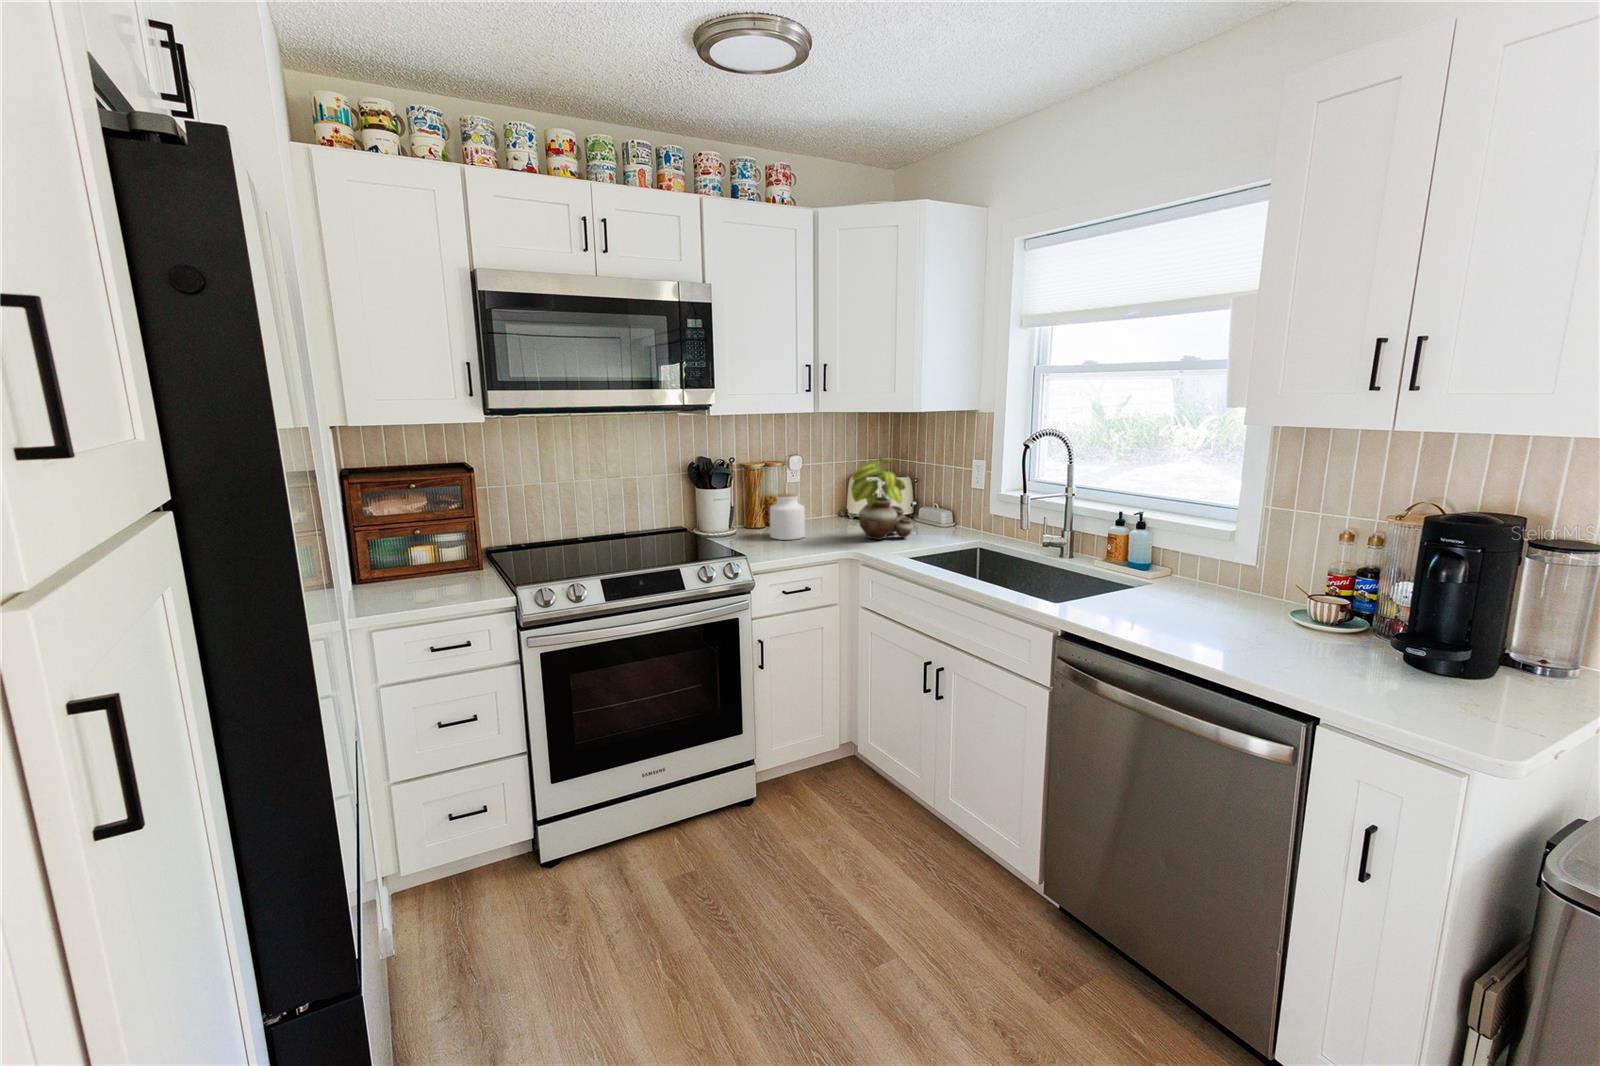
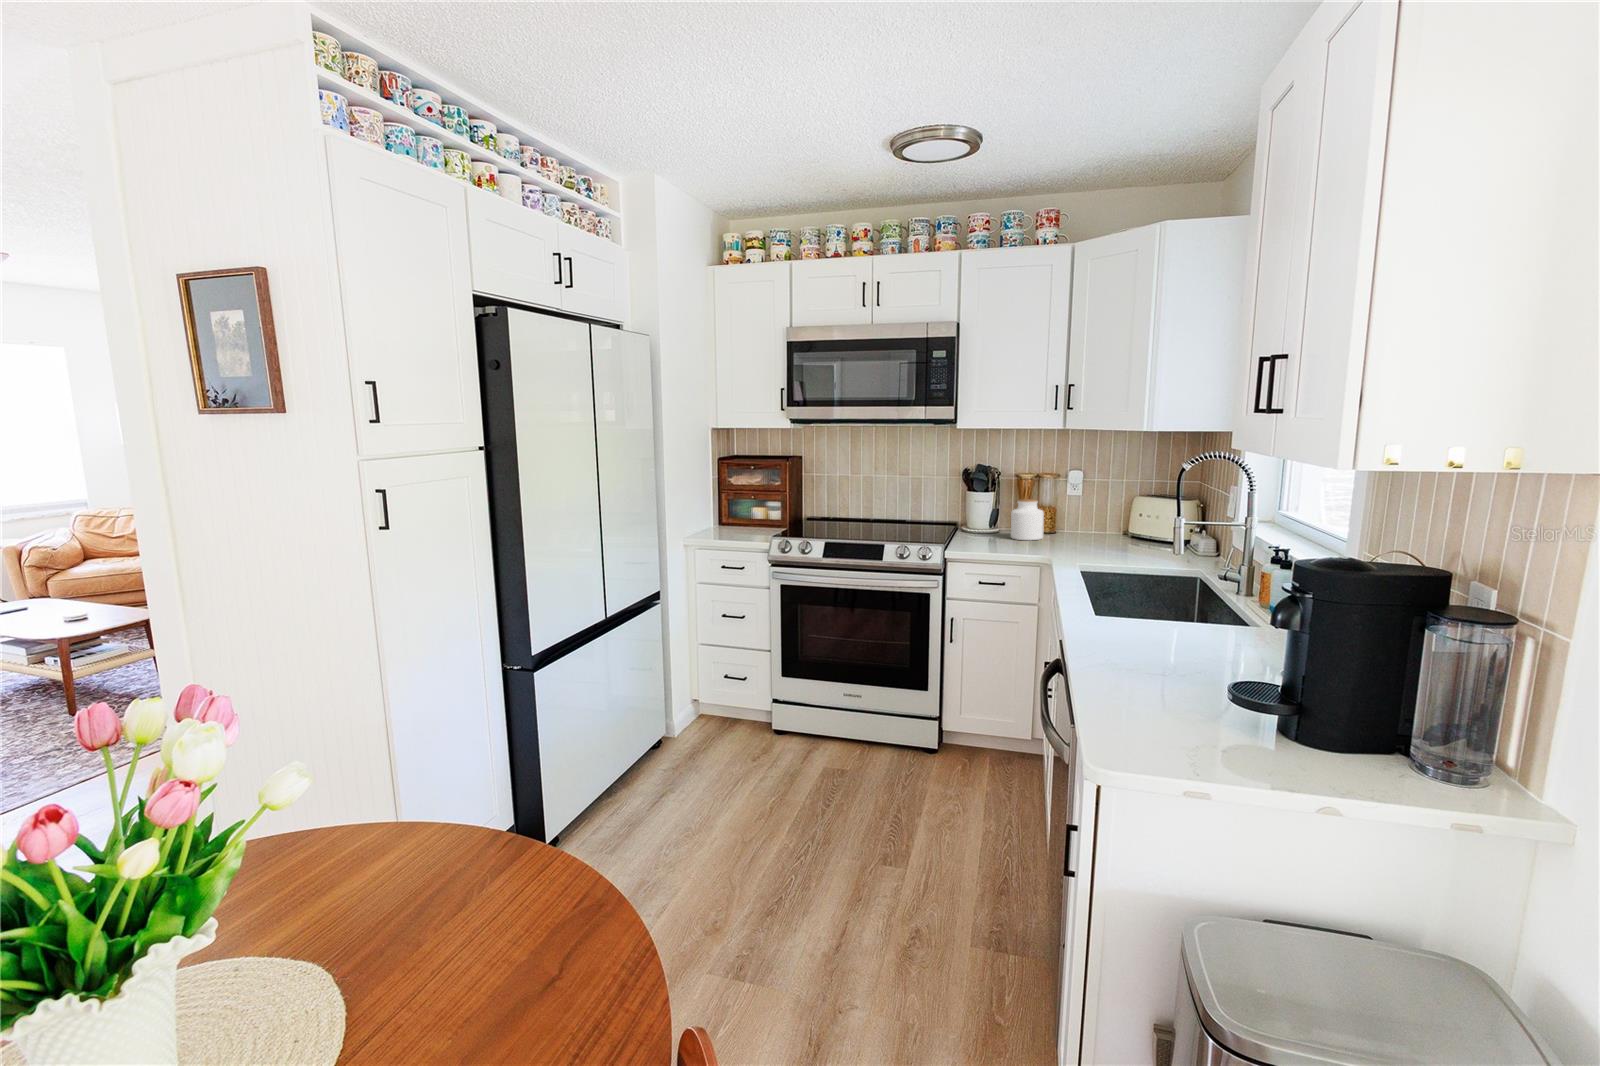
potted plant: present [851,458,913,540] -> none [1056,471,1135,551]

